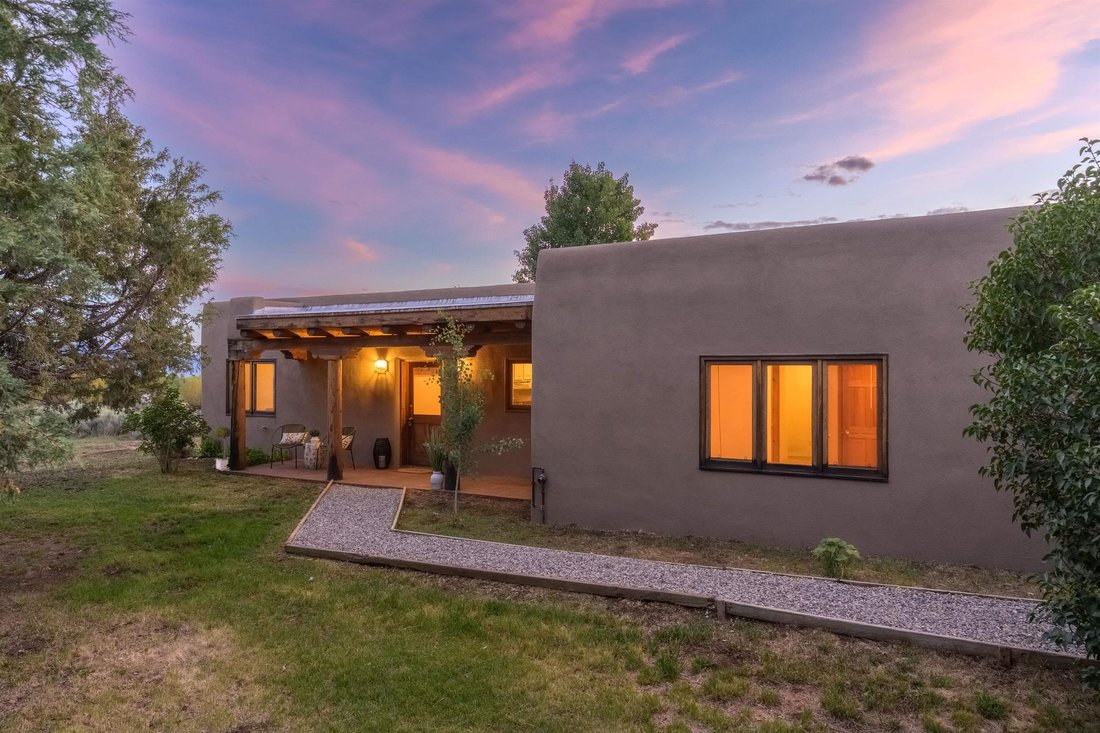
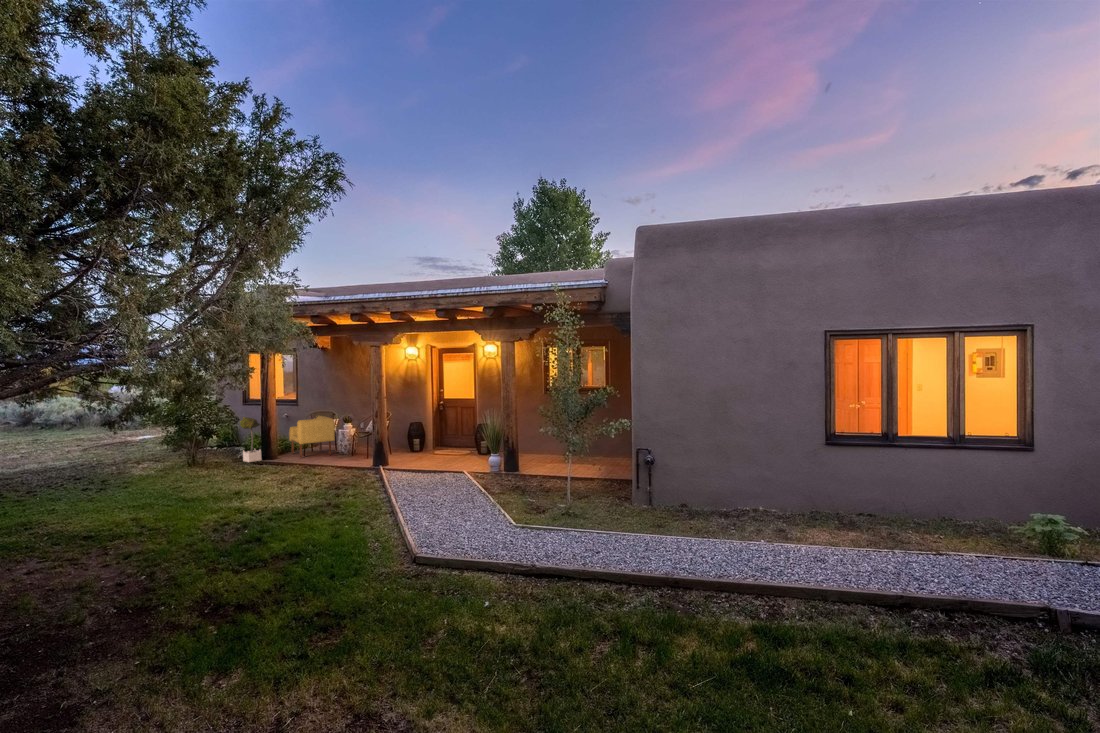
armchair: none [263,428,303,469] -> present [289,416,335,458]

